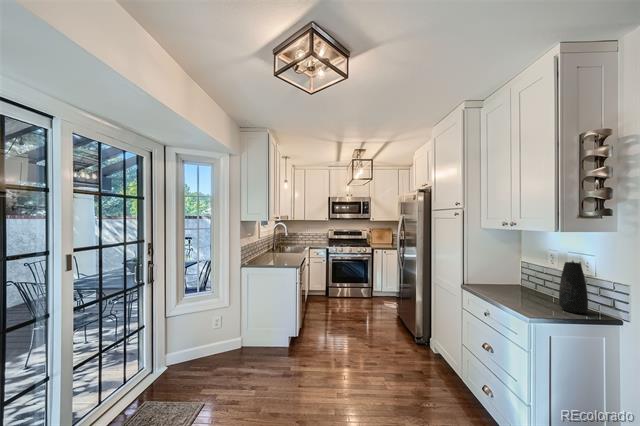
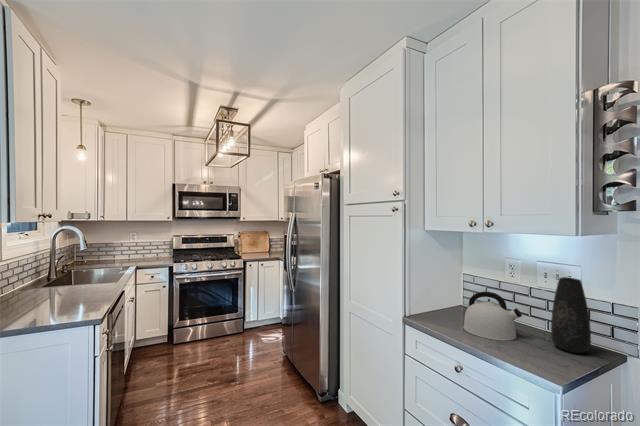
kettle: none [501,270,542,302] -> present [464,292,522,341]

